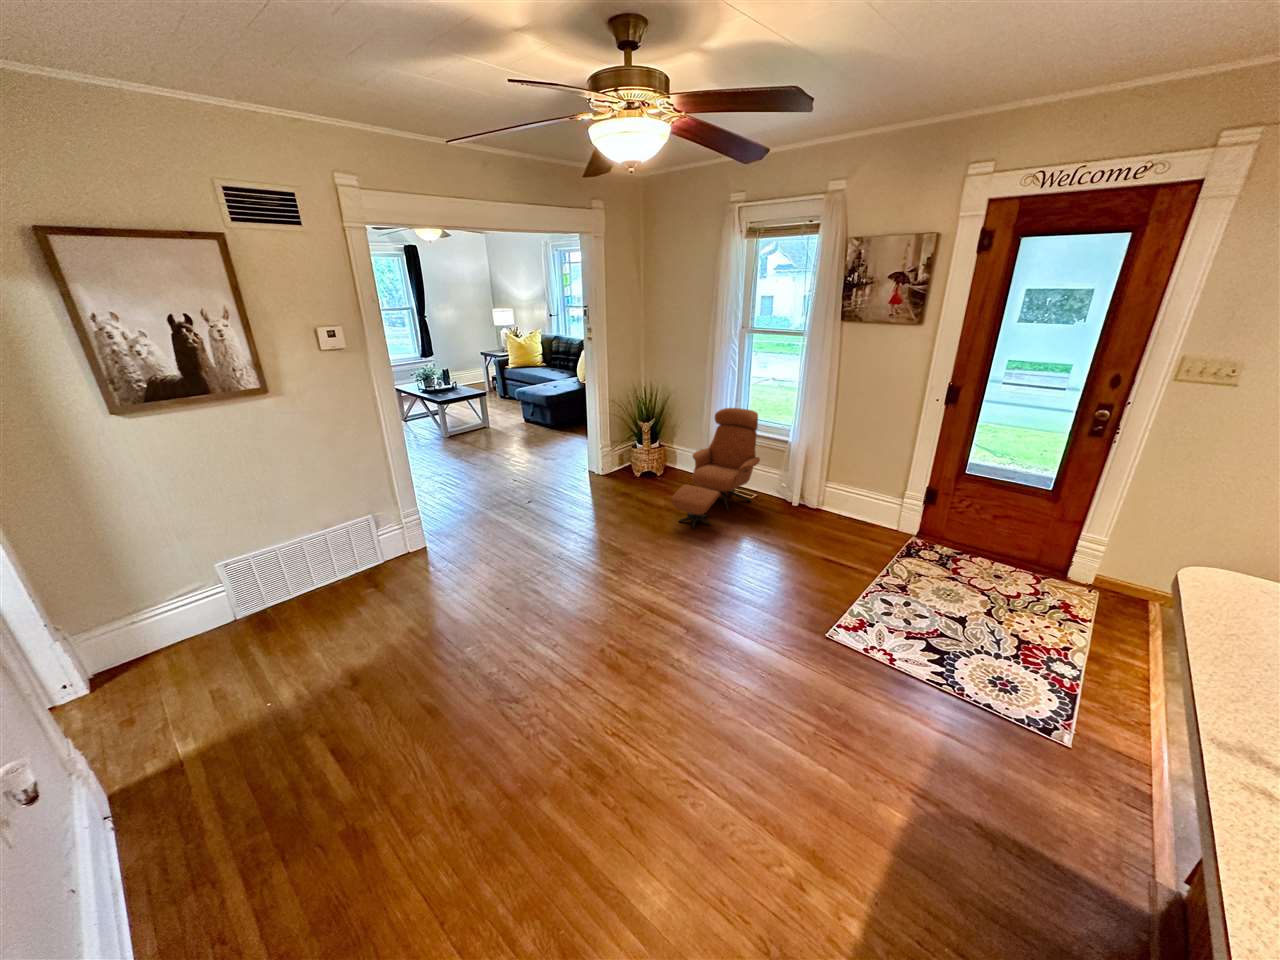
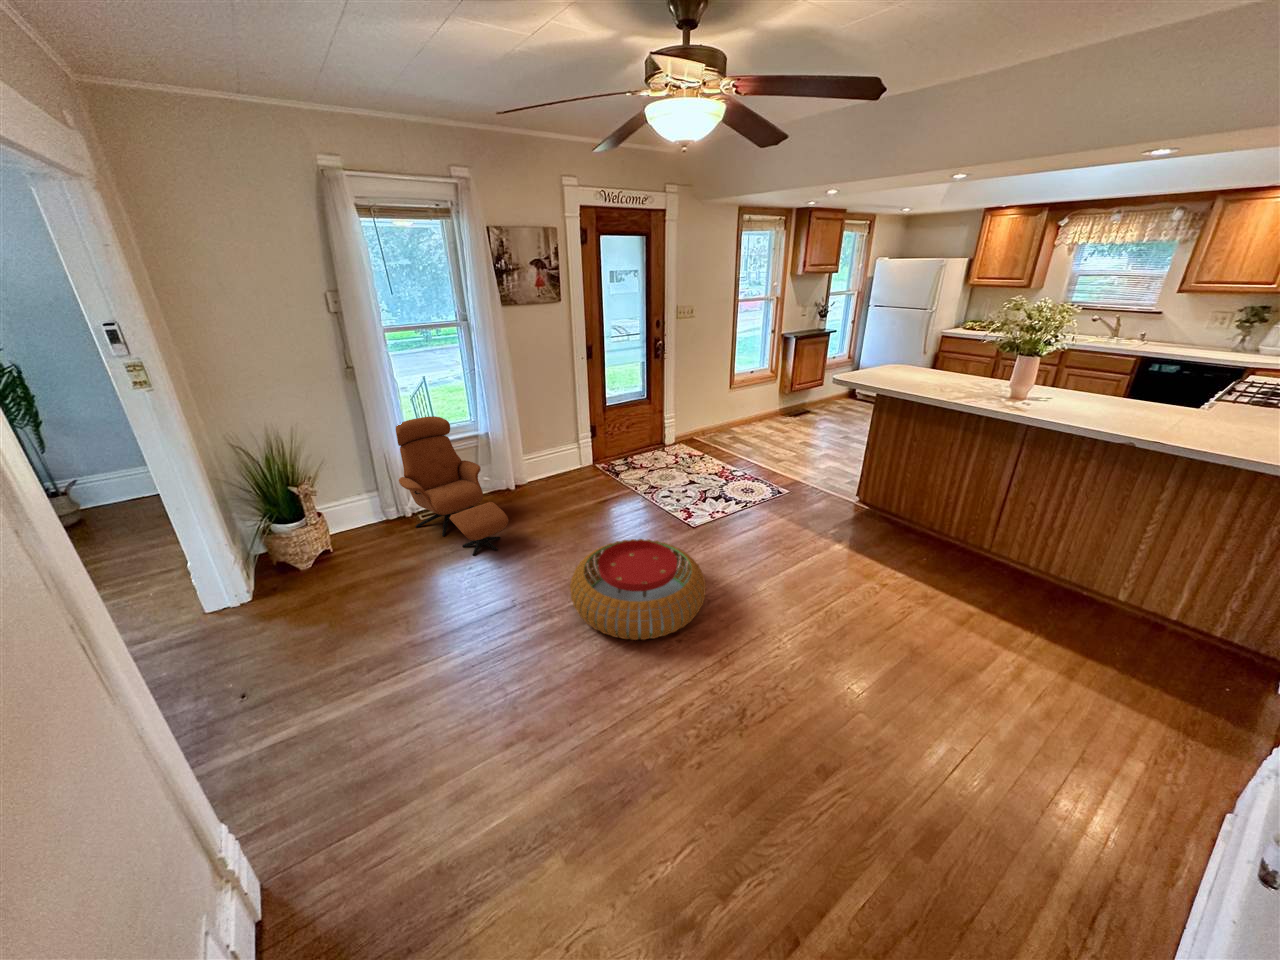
pouf: none [584,552,720,653] -> present [570,539,706,640]

